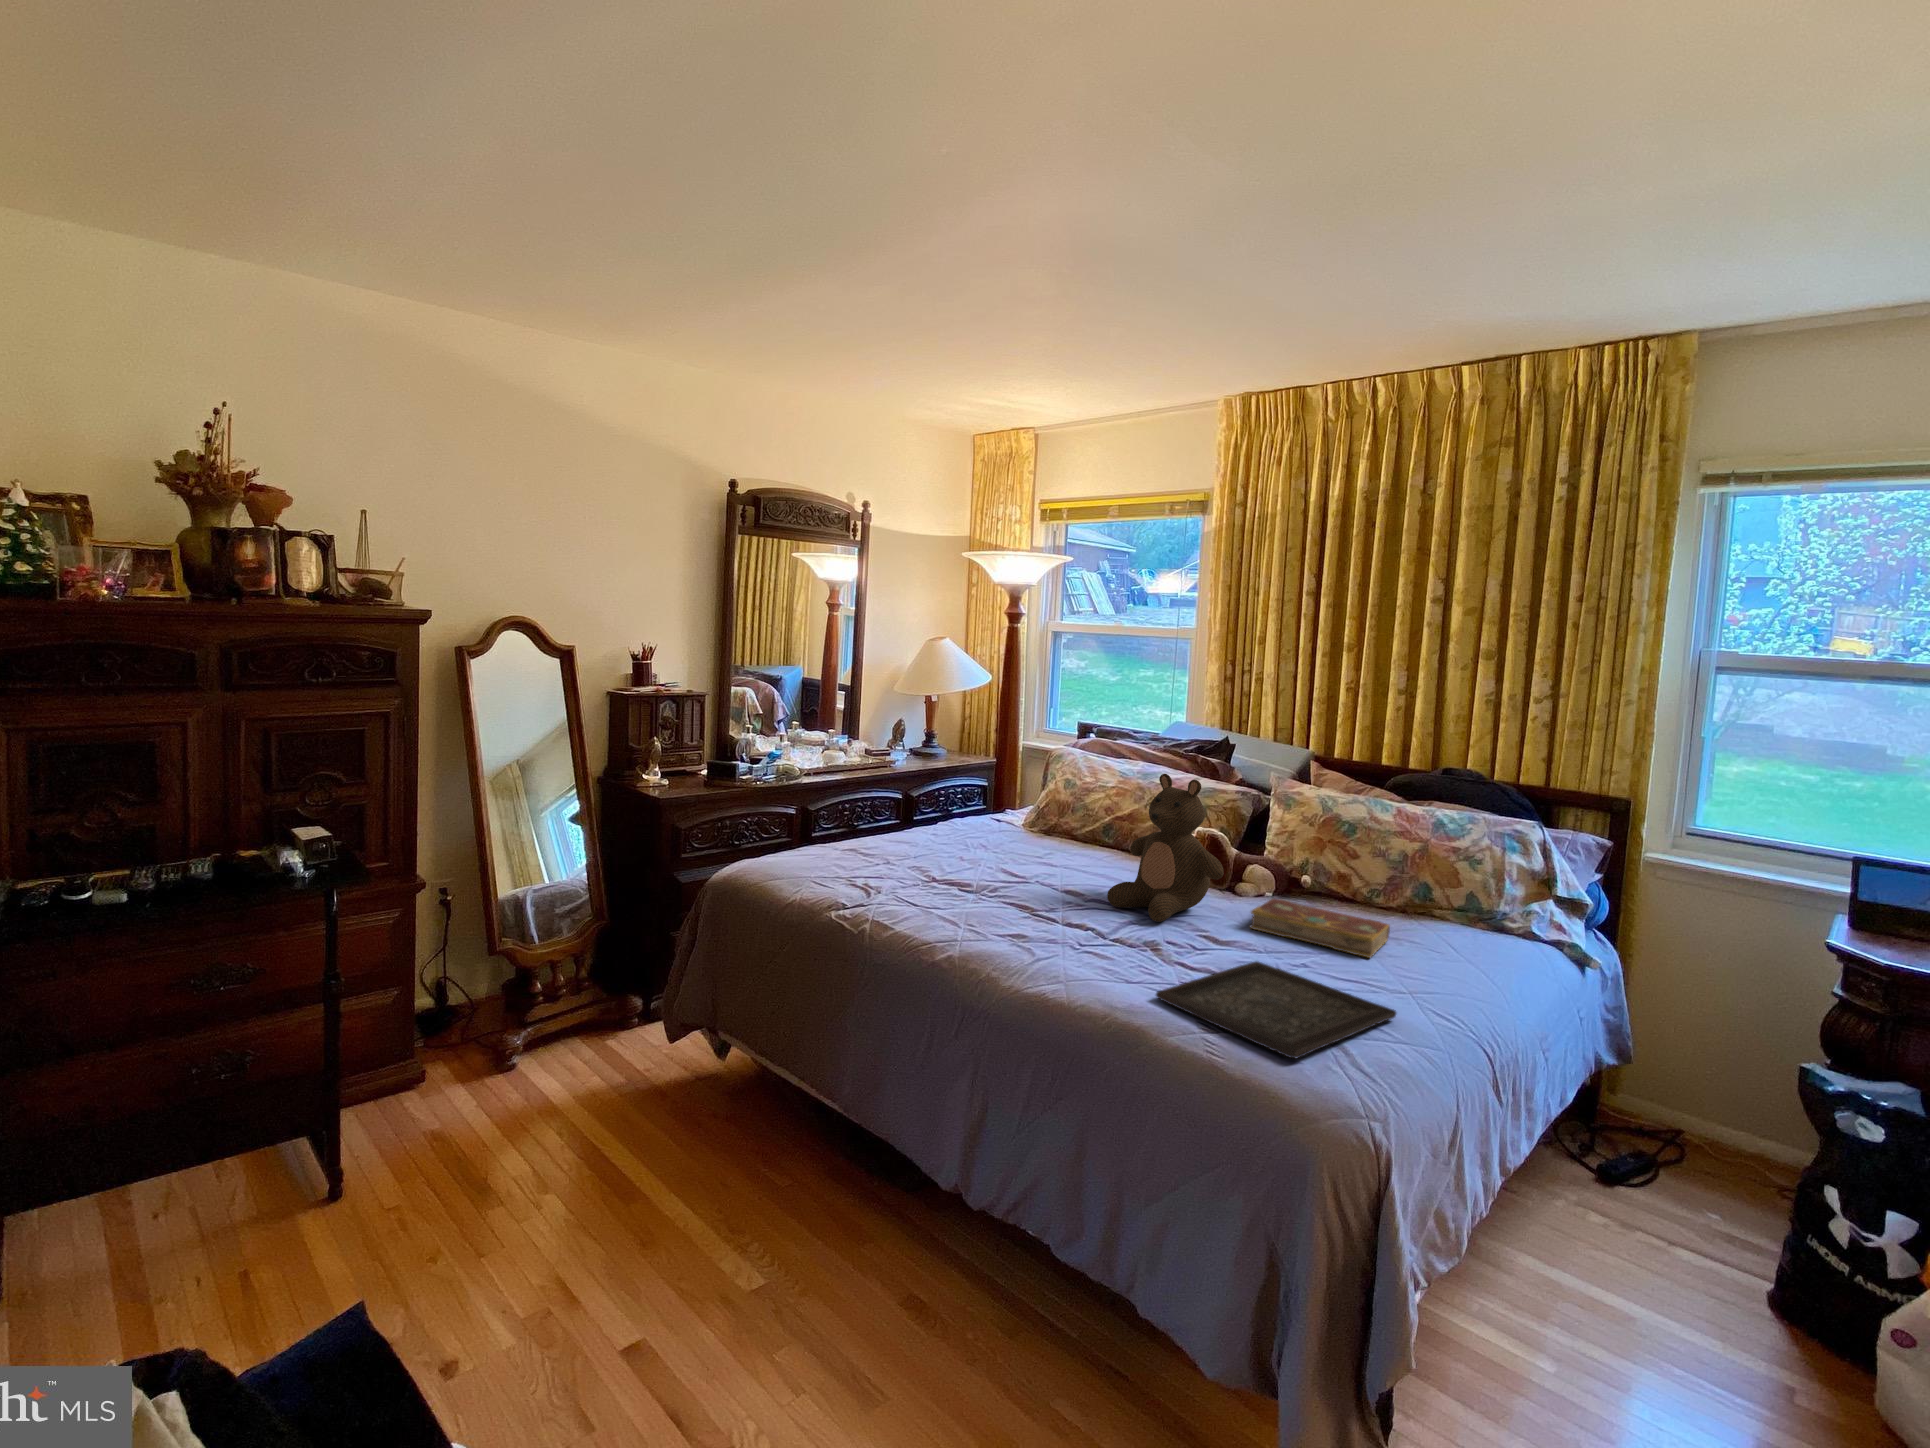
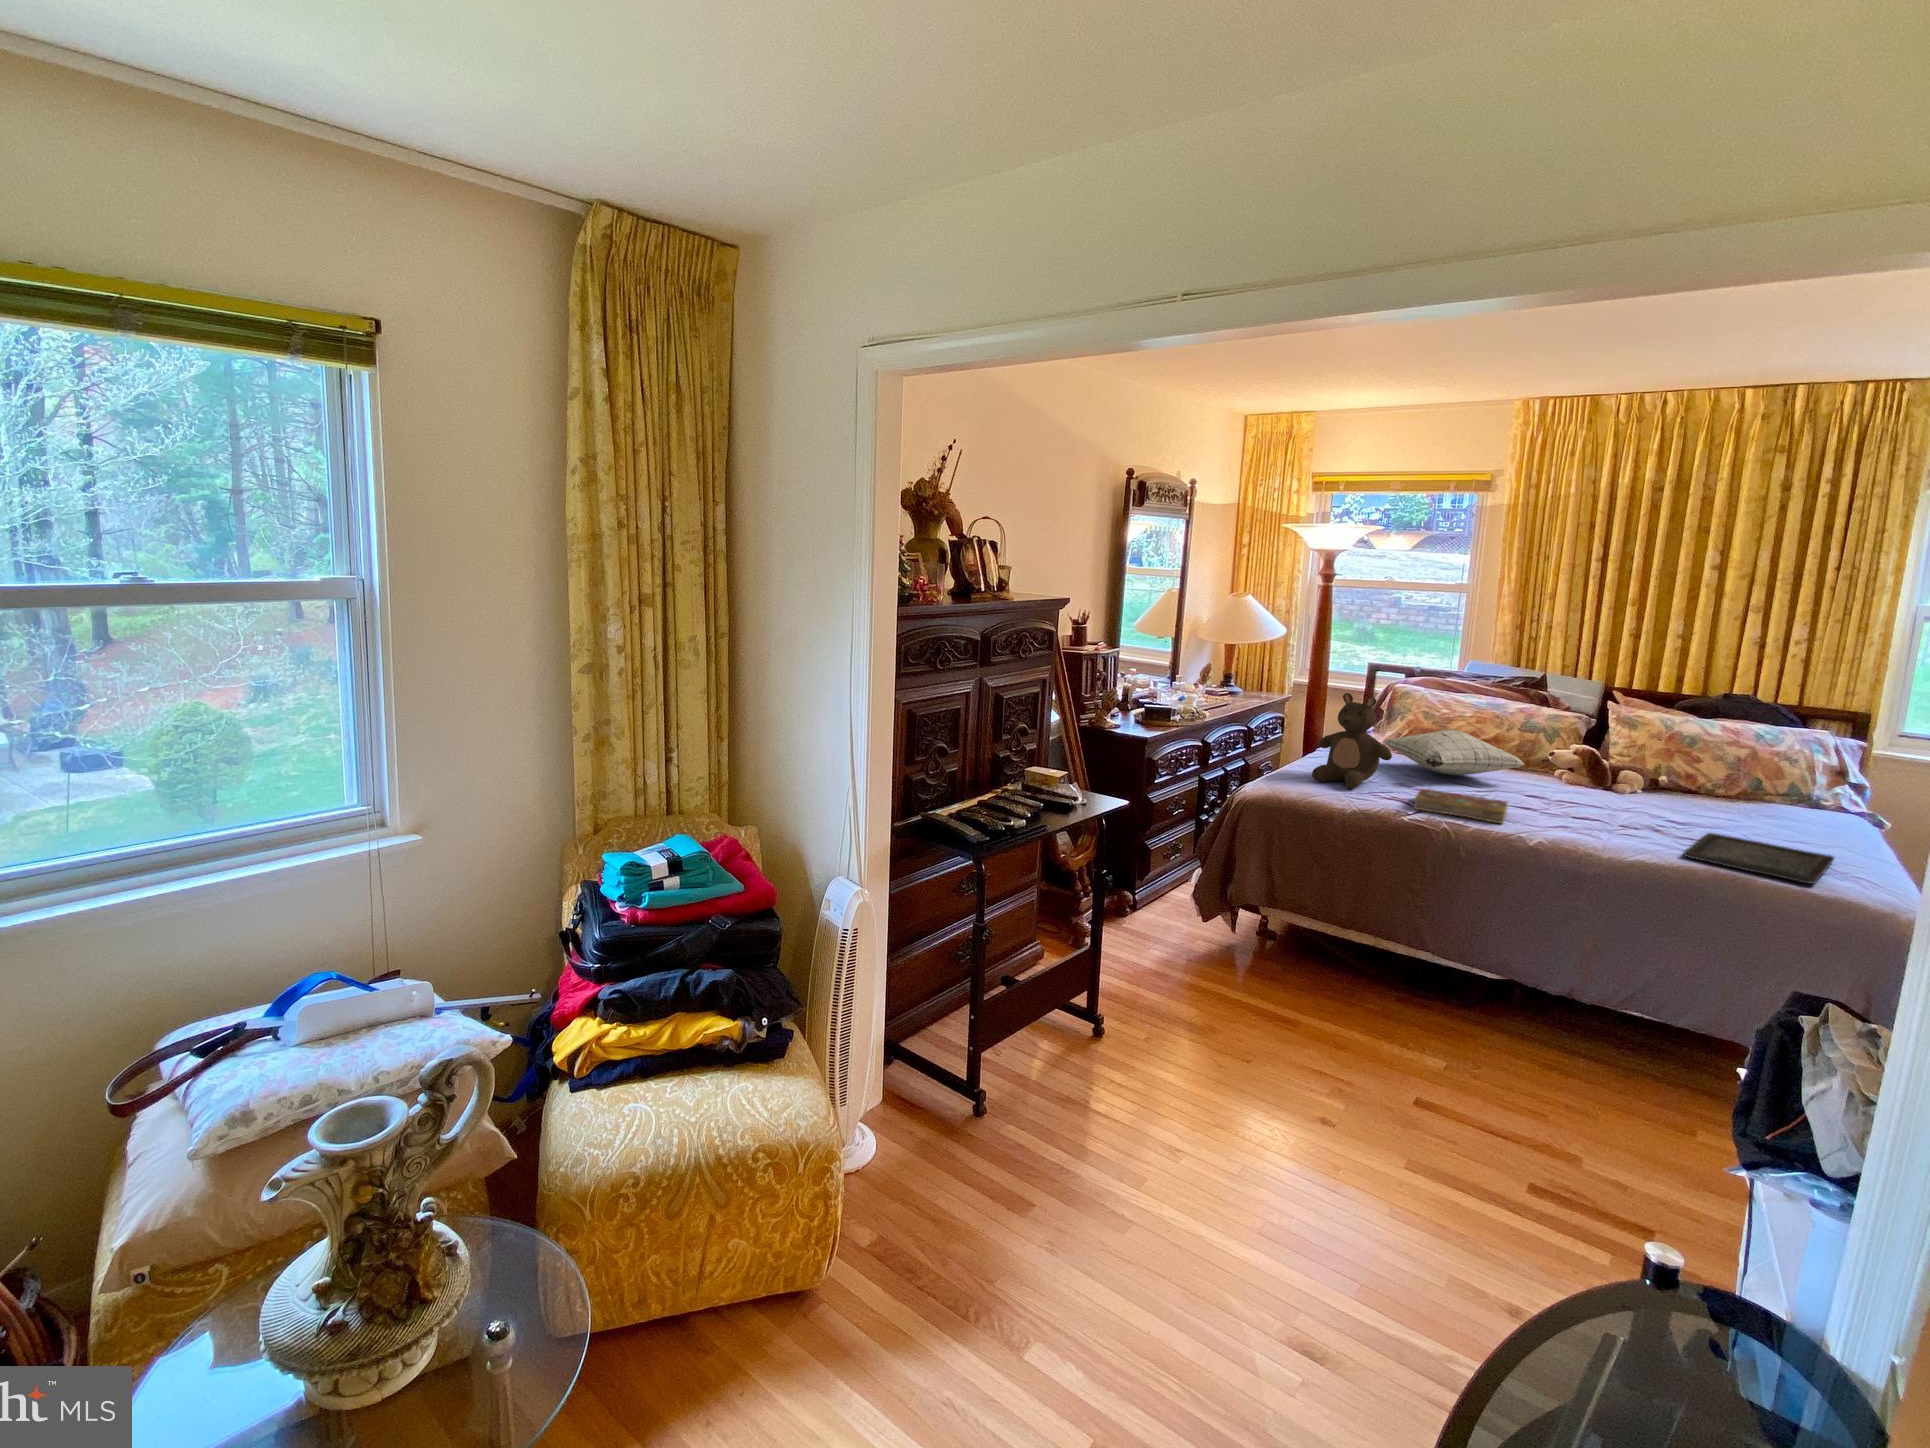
stuffed bear: present [1107,774,1224,922] -> present [1312,693,1392,788]
pillow: none [963,801,1101,863] -> present [1383,730,1524,775]
book: present [1250,899,1390,958] -> present [1414,789,1508,823]

